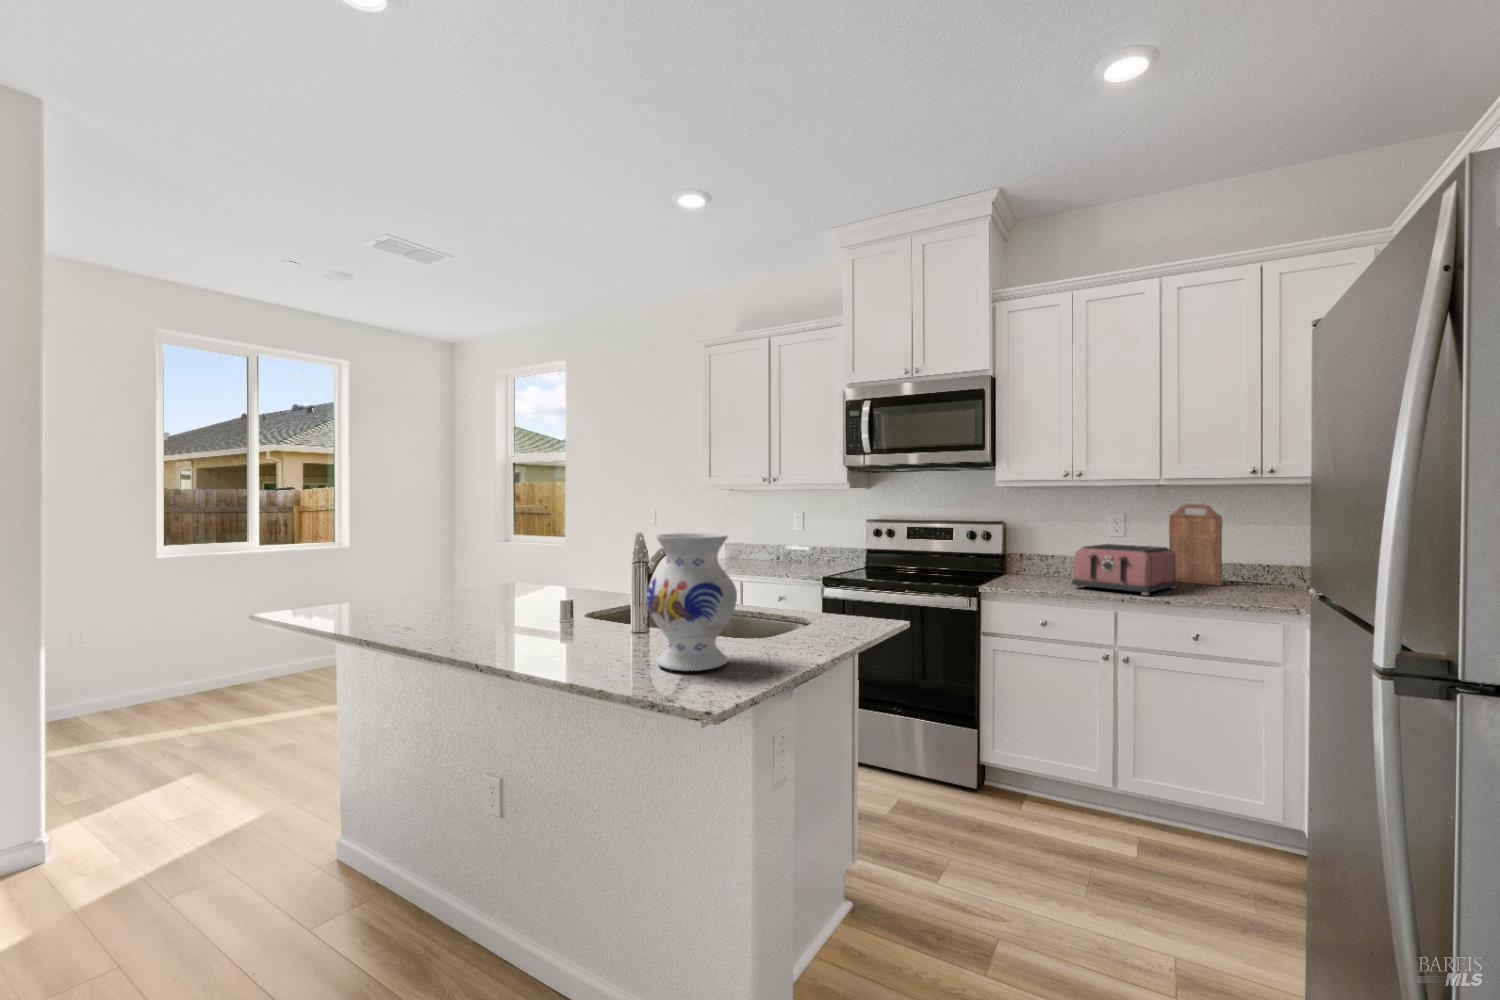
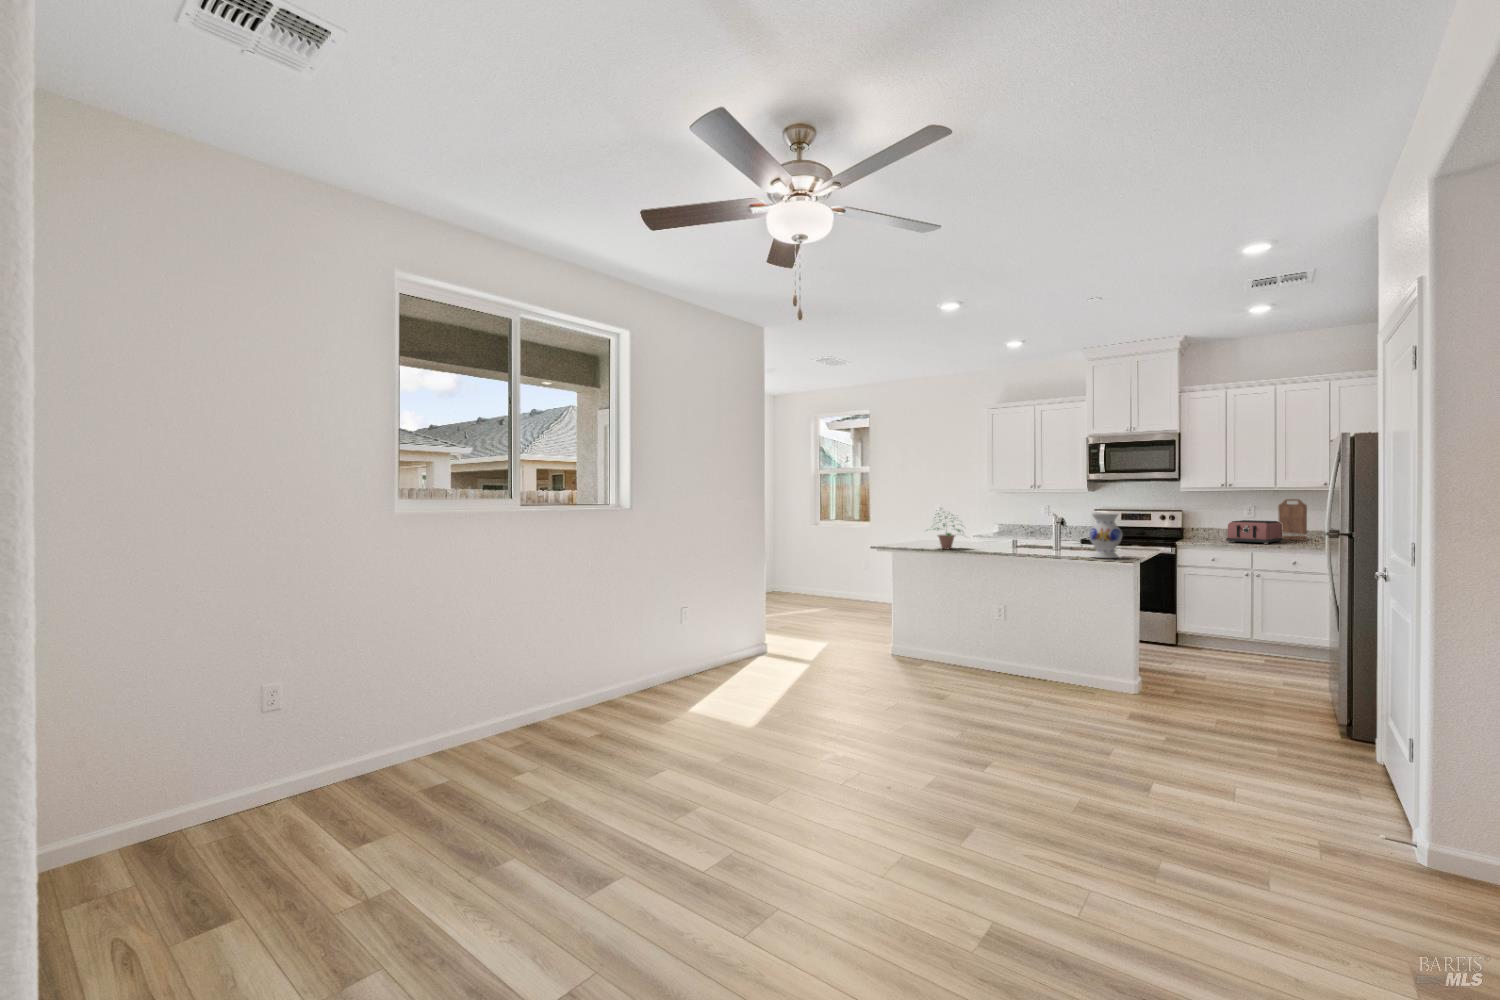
potted plant: none [372,513,481,612] -> present [937,513,962,549]

